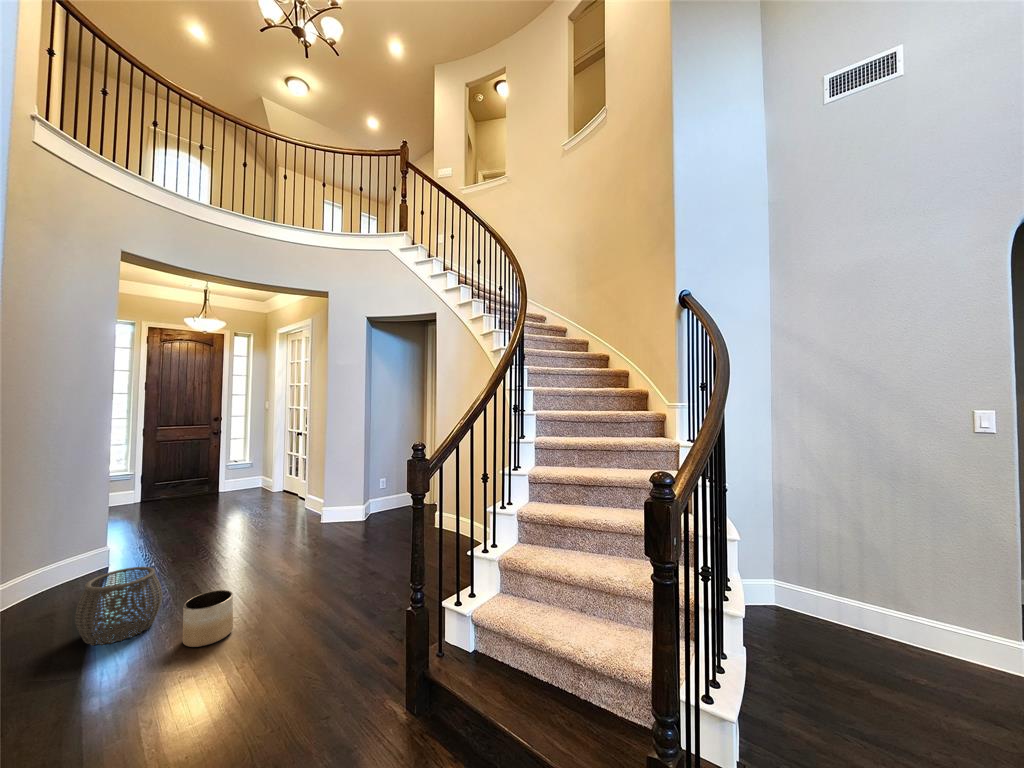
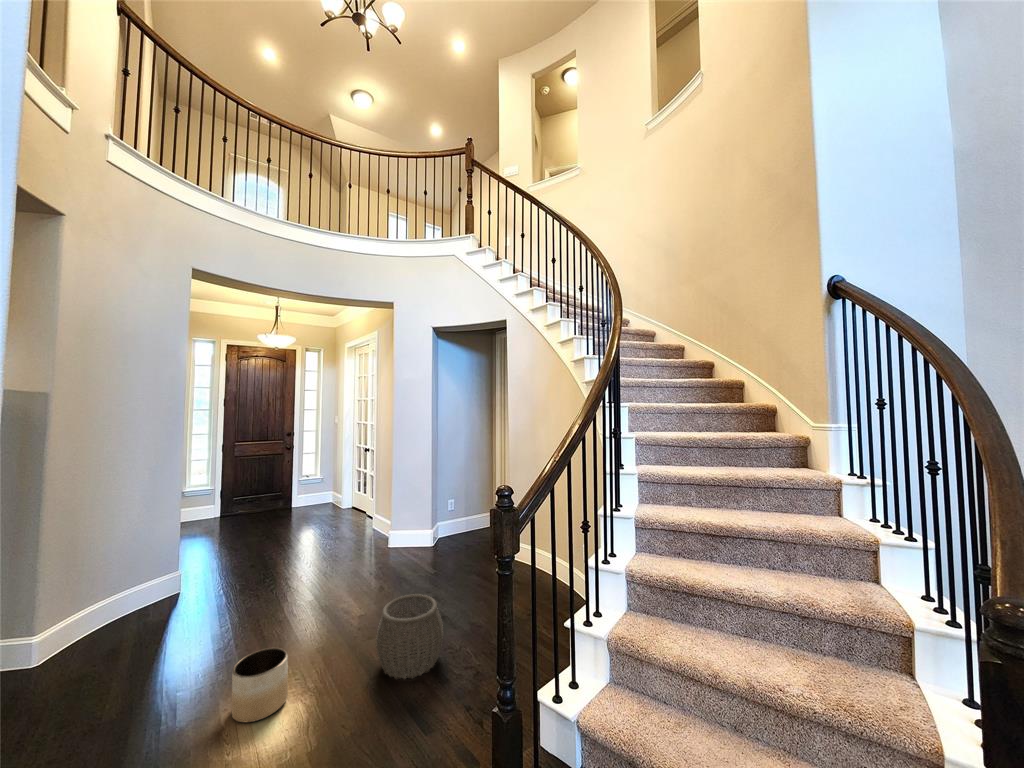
woven basket: present [75,567,163,645] -> present [376,594,443,679]

